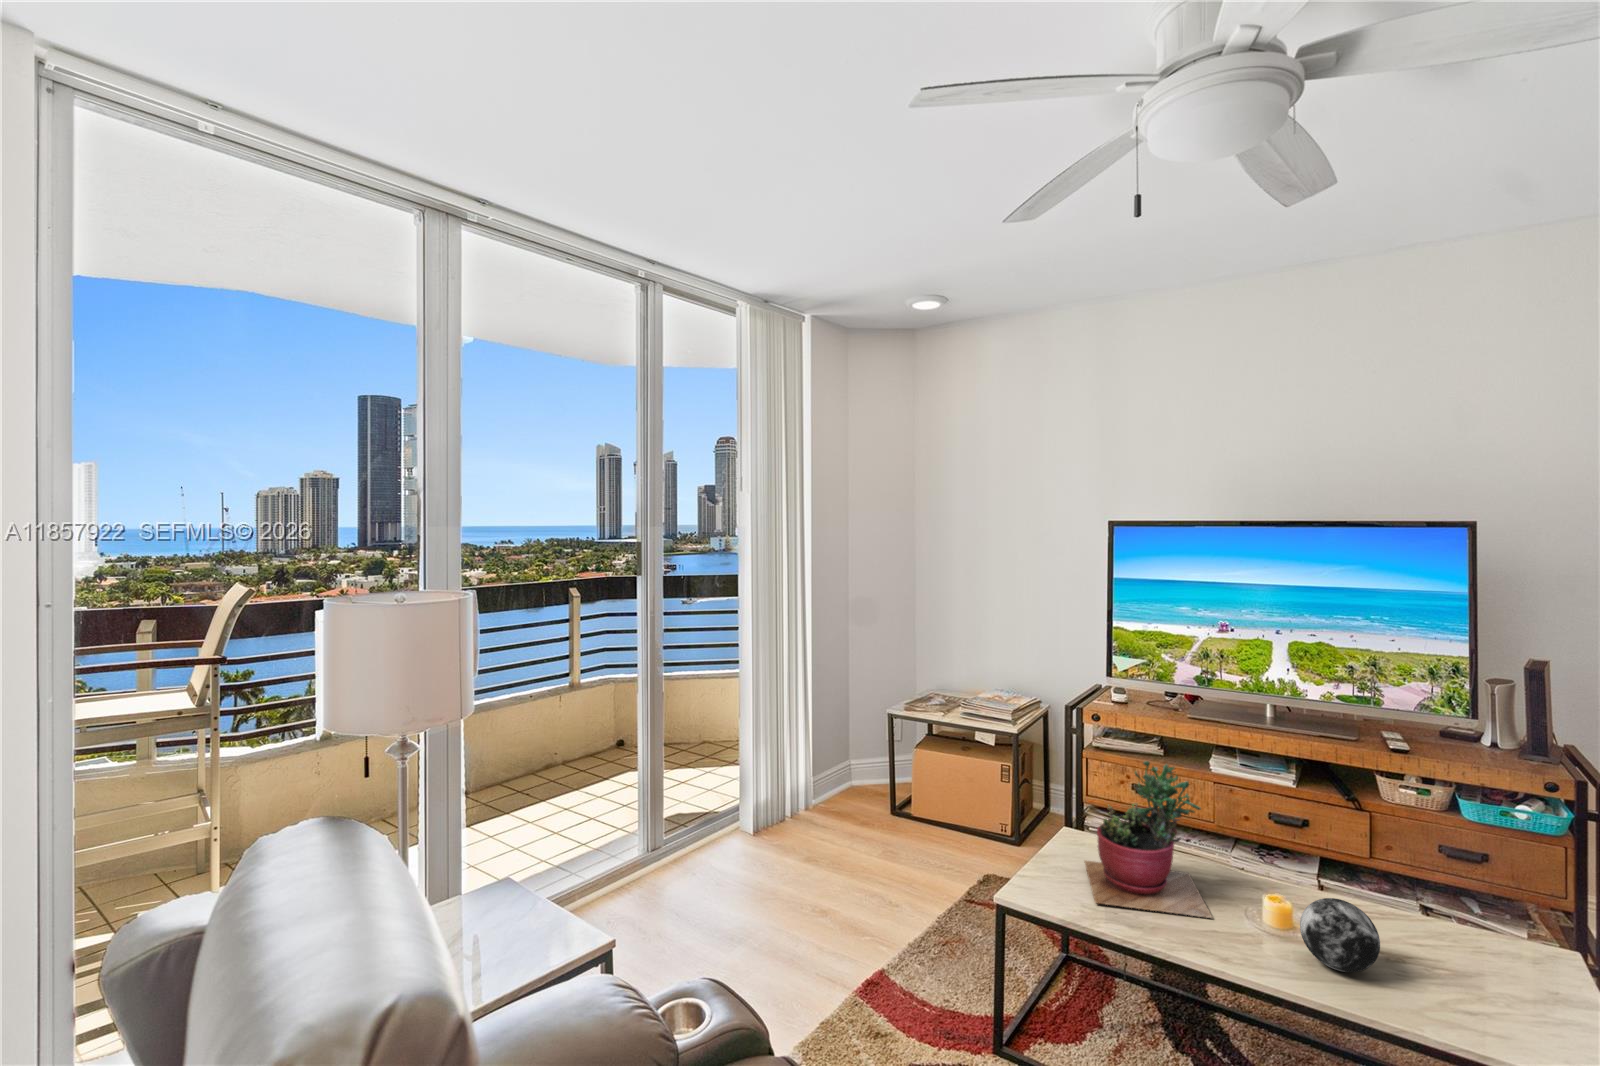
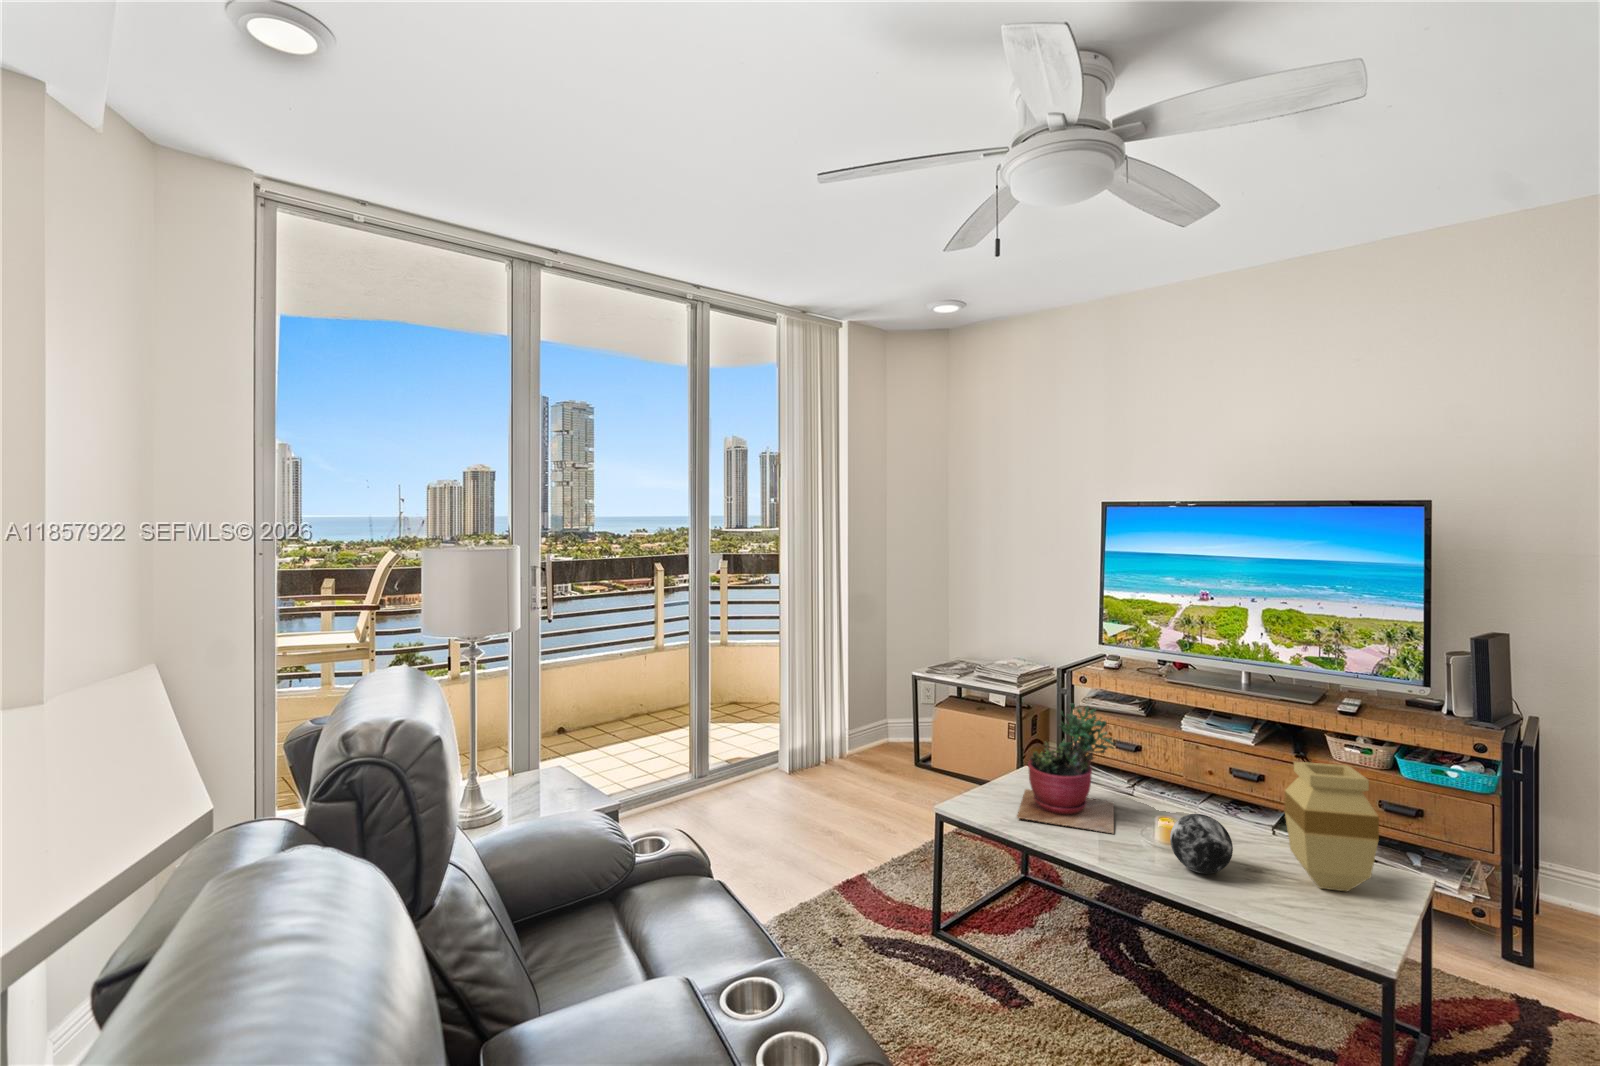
vase: none [1422,831,1552,985] -> present [1284,762,1379,891]

